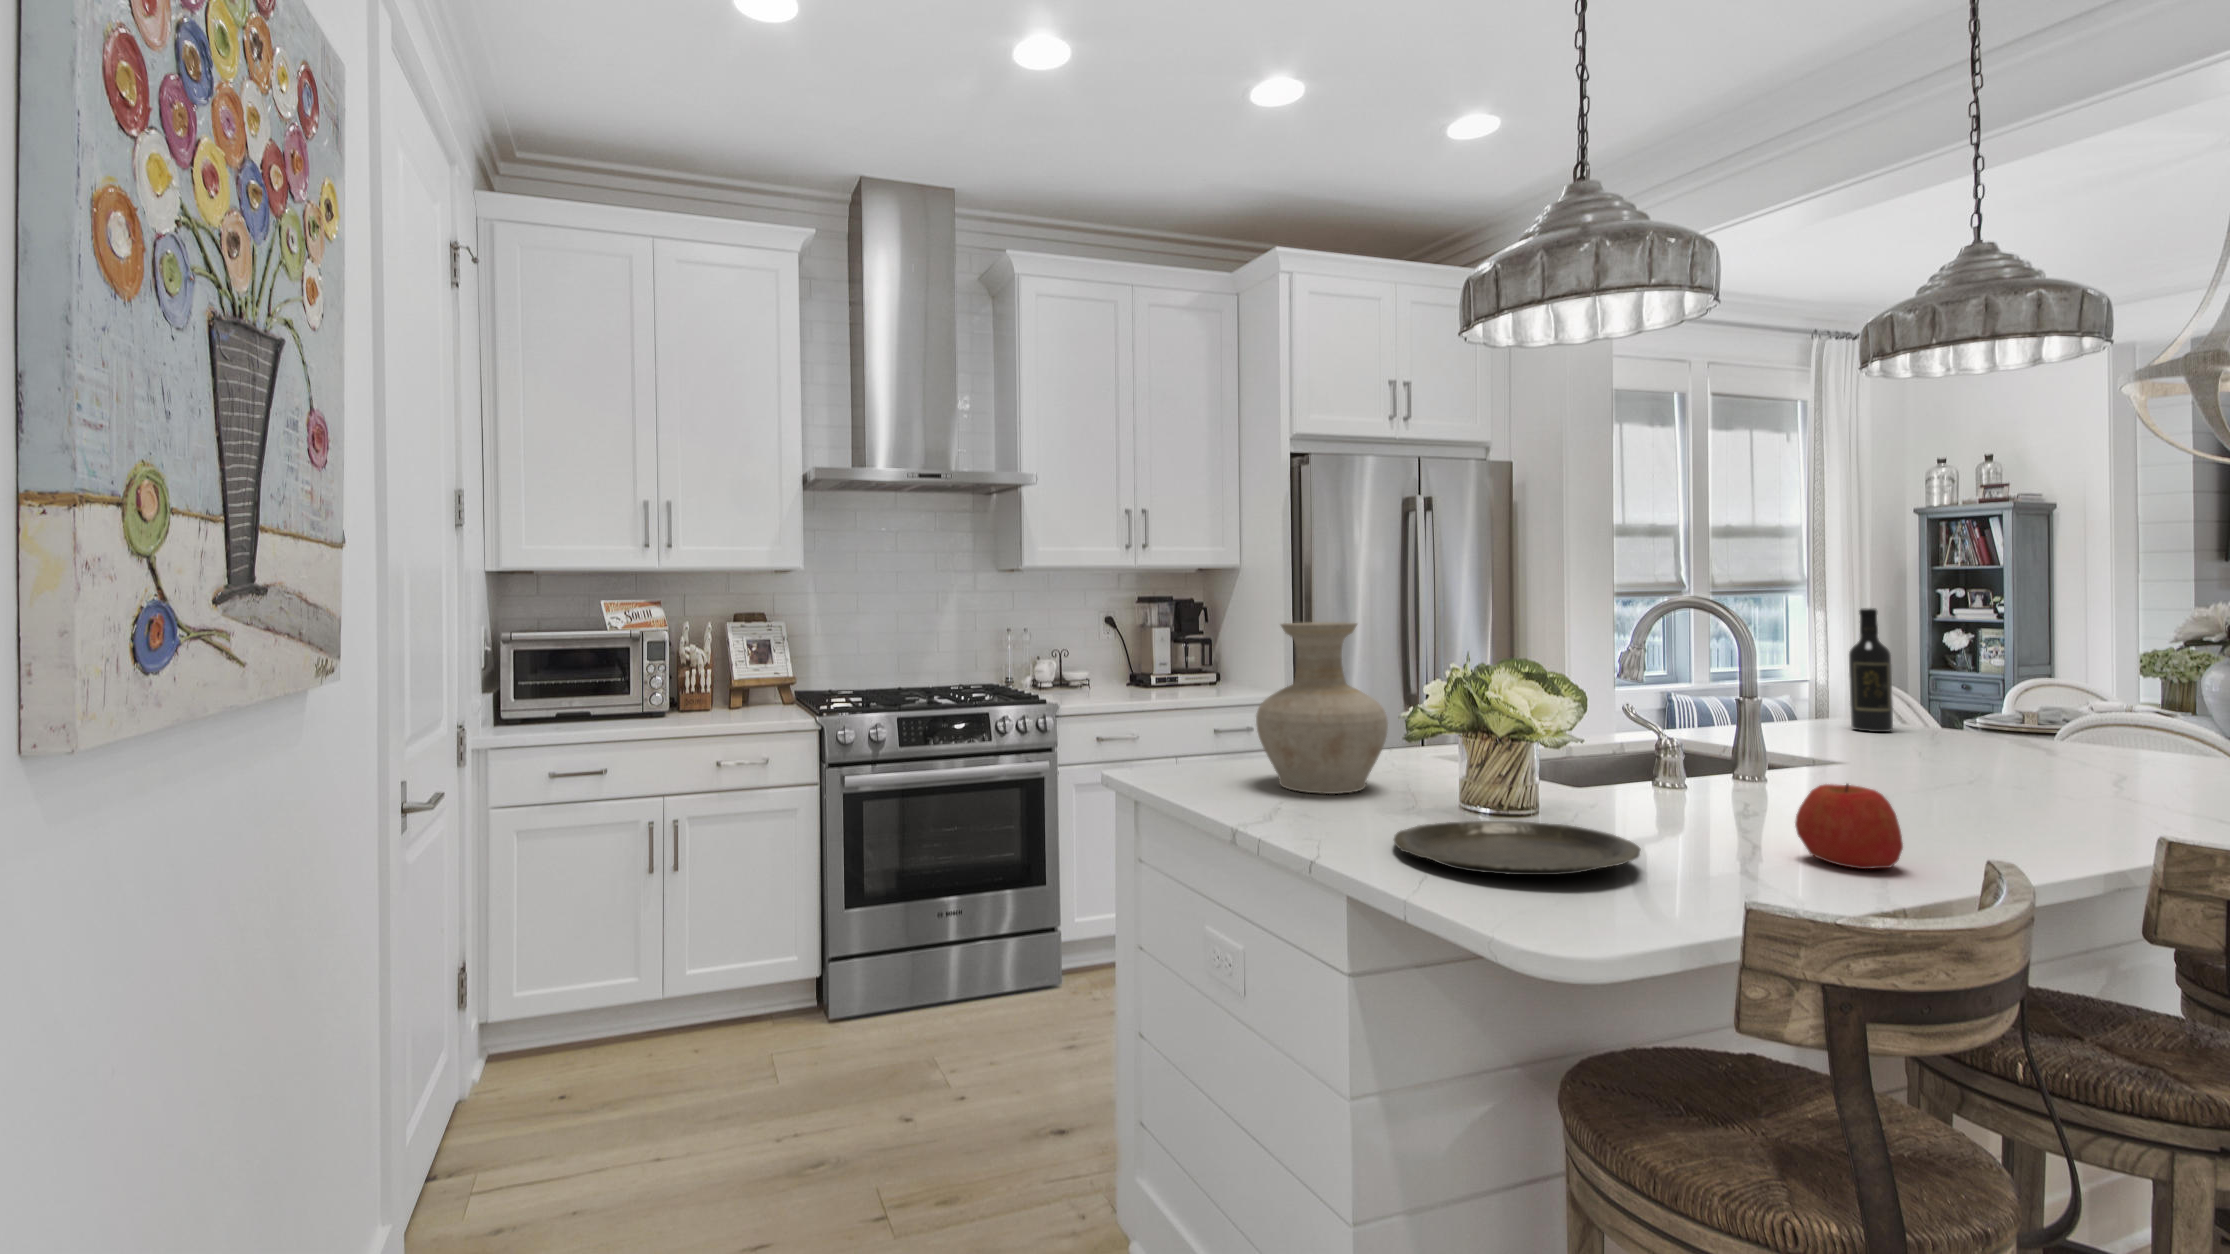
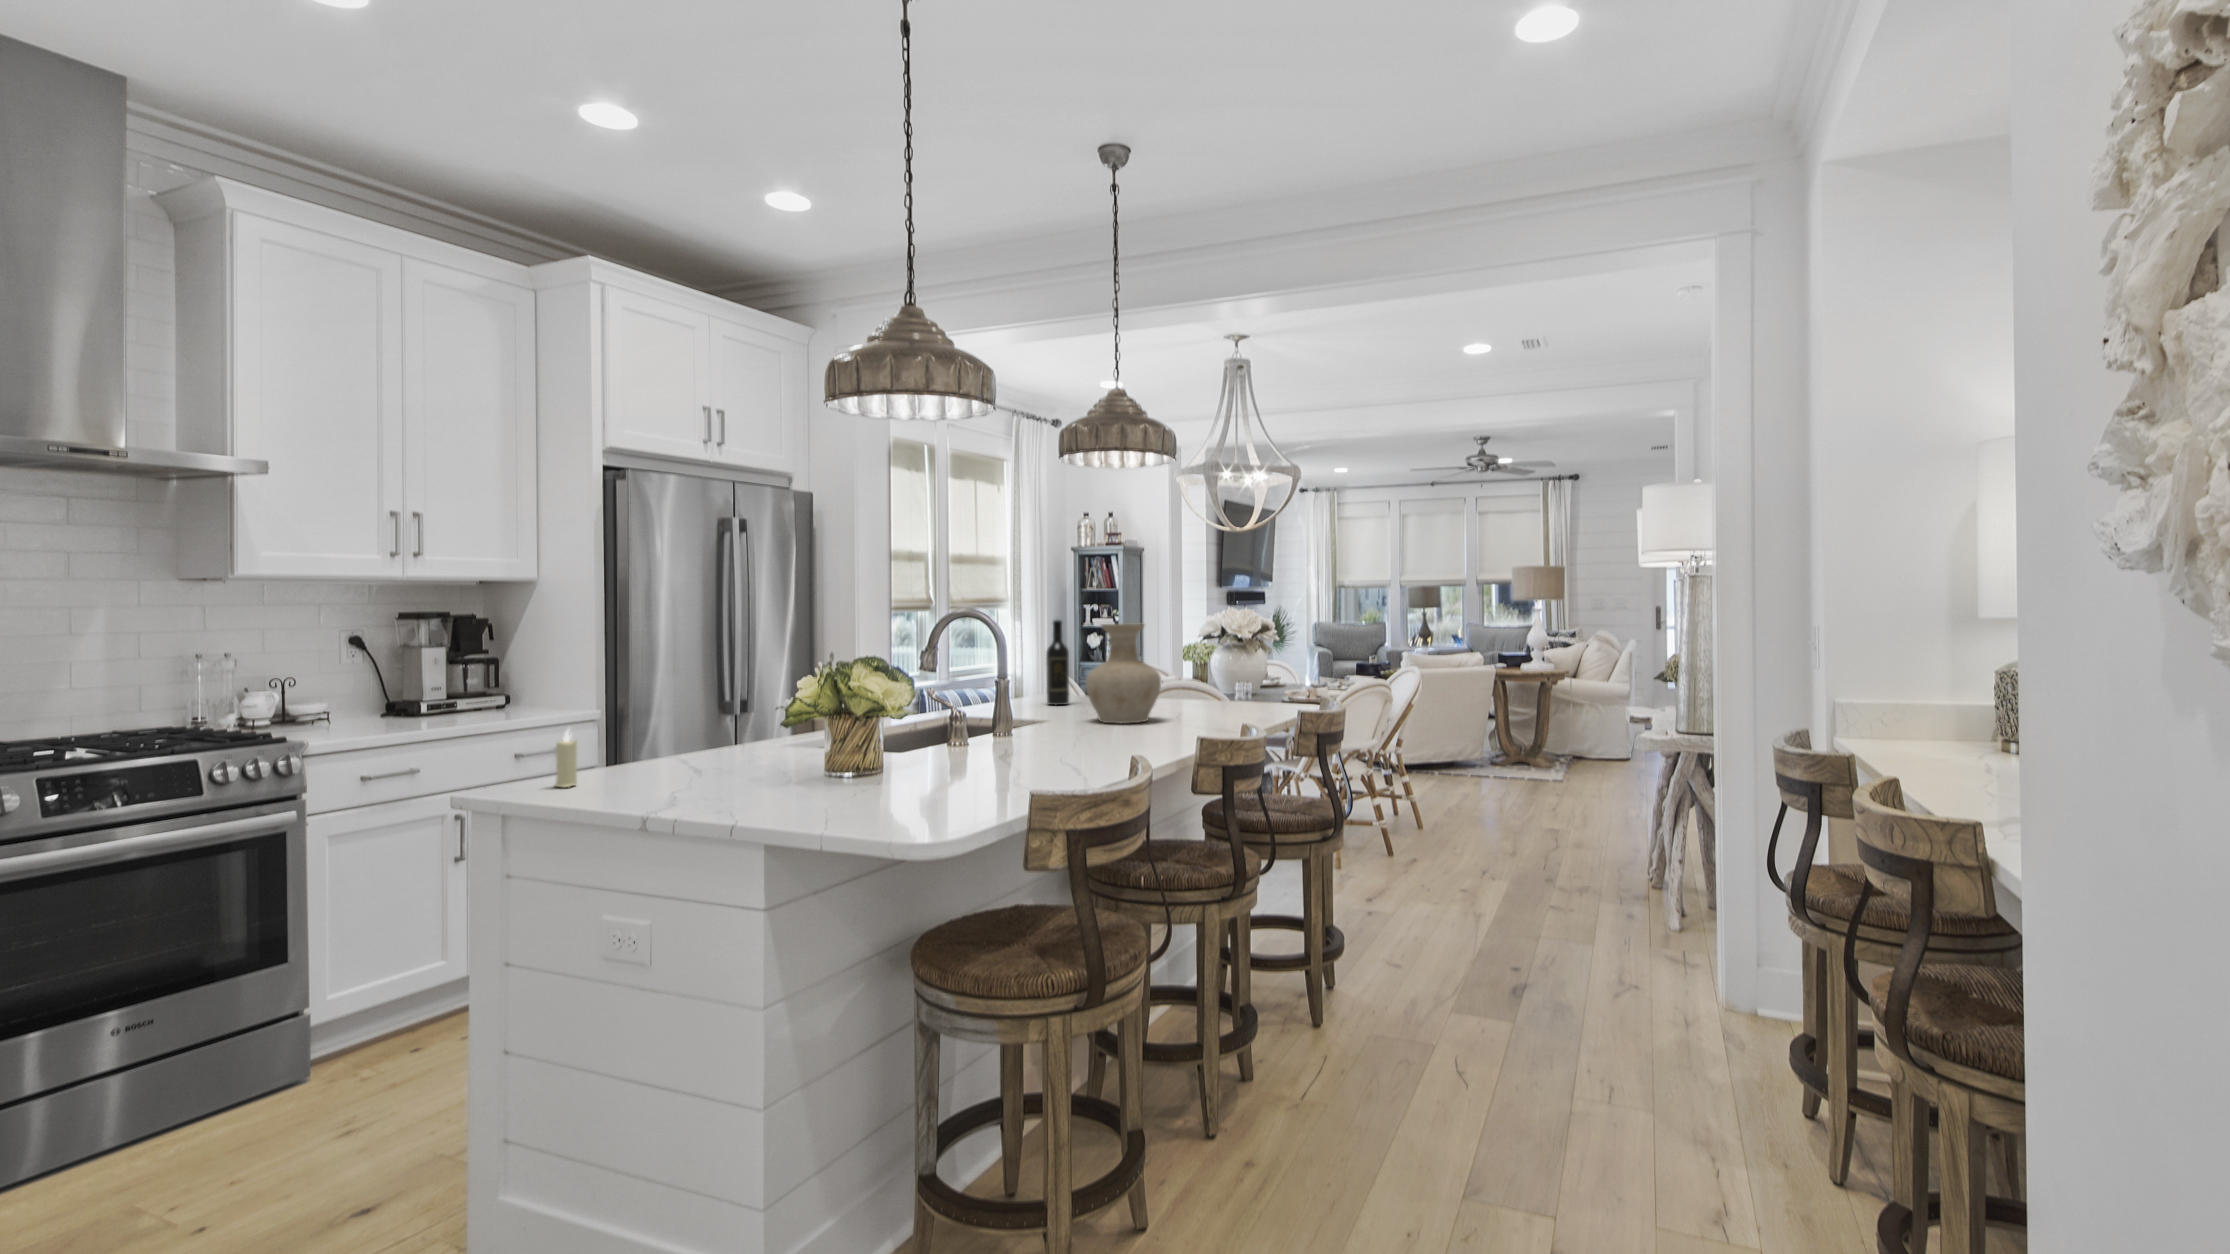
vase: present [1256,622,1388,794] -> present [1086,623,1161,724]
candle: none [1162,717,1183,781] -> present [555,731,577,787]
apple: present [1795,784,1903,869] -> none [1037,724,1087,773]
plate: present [1394,821,1641,875] -> none [803,771,963,804]

